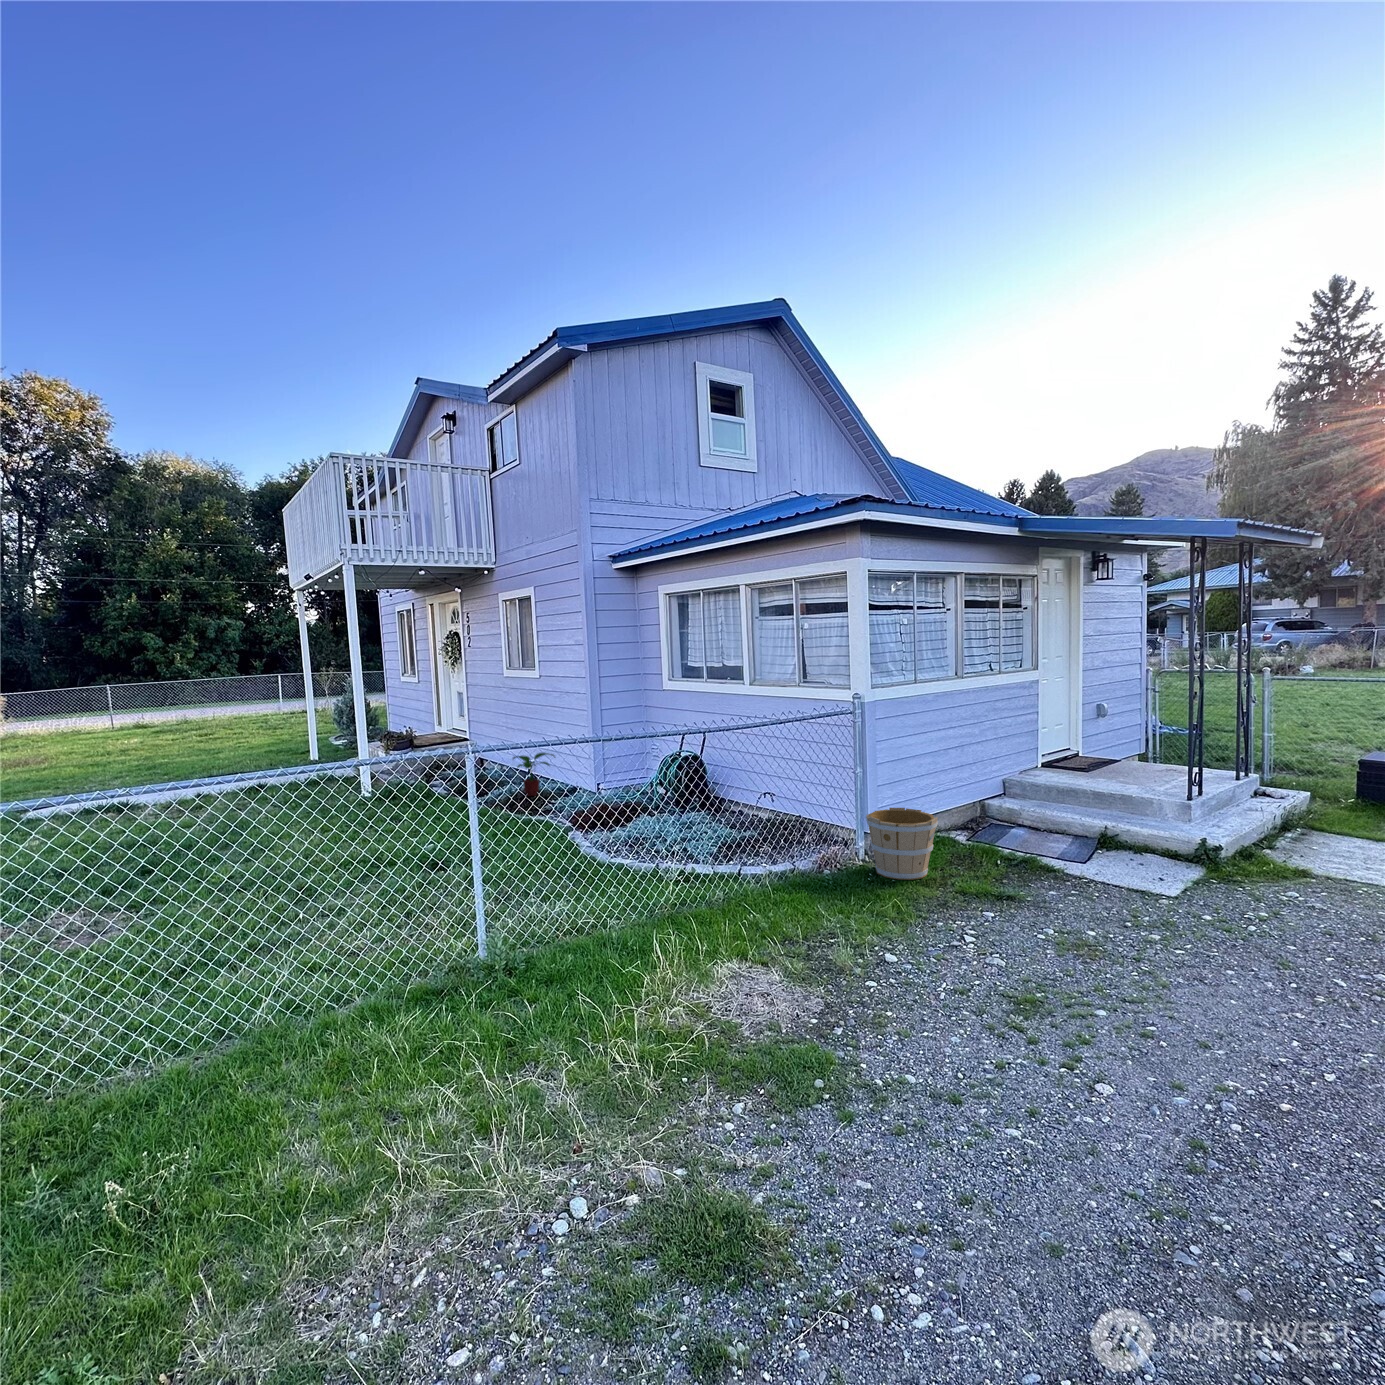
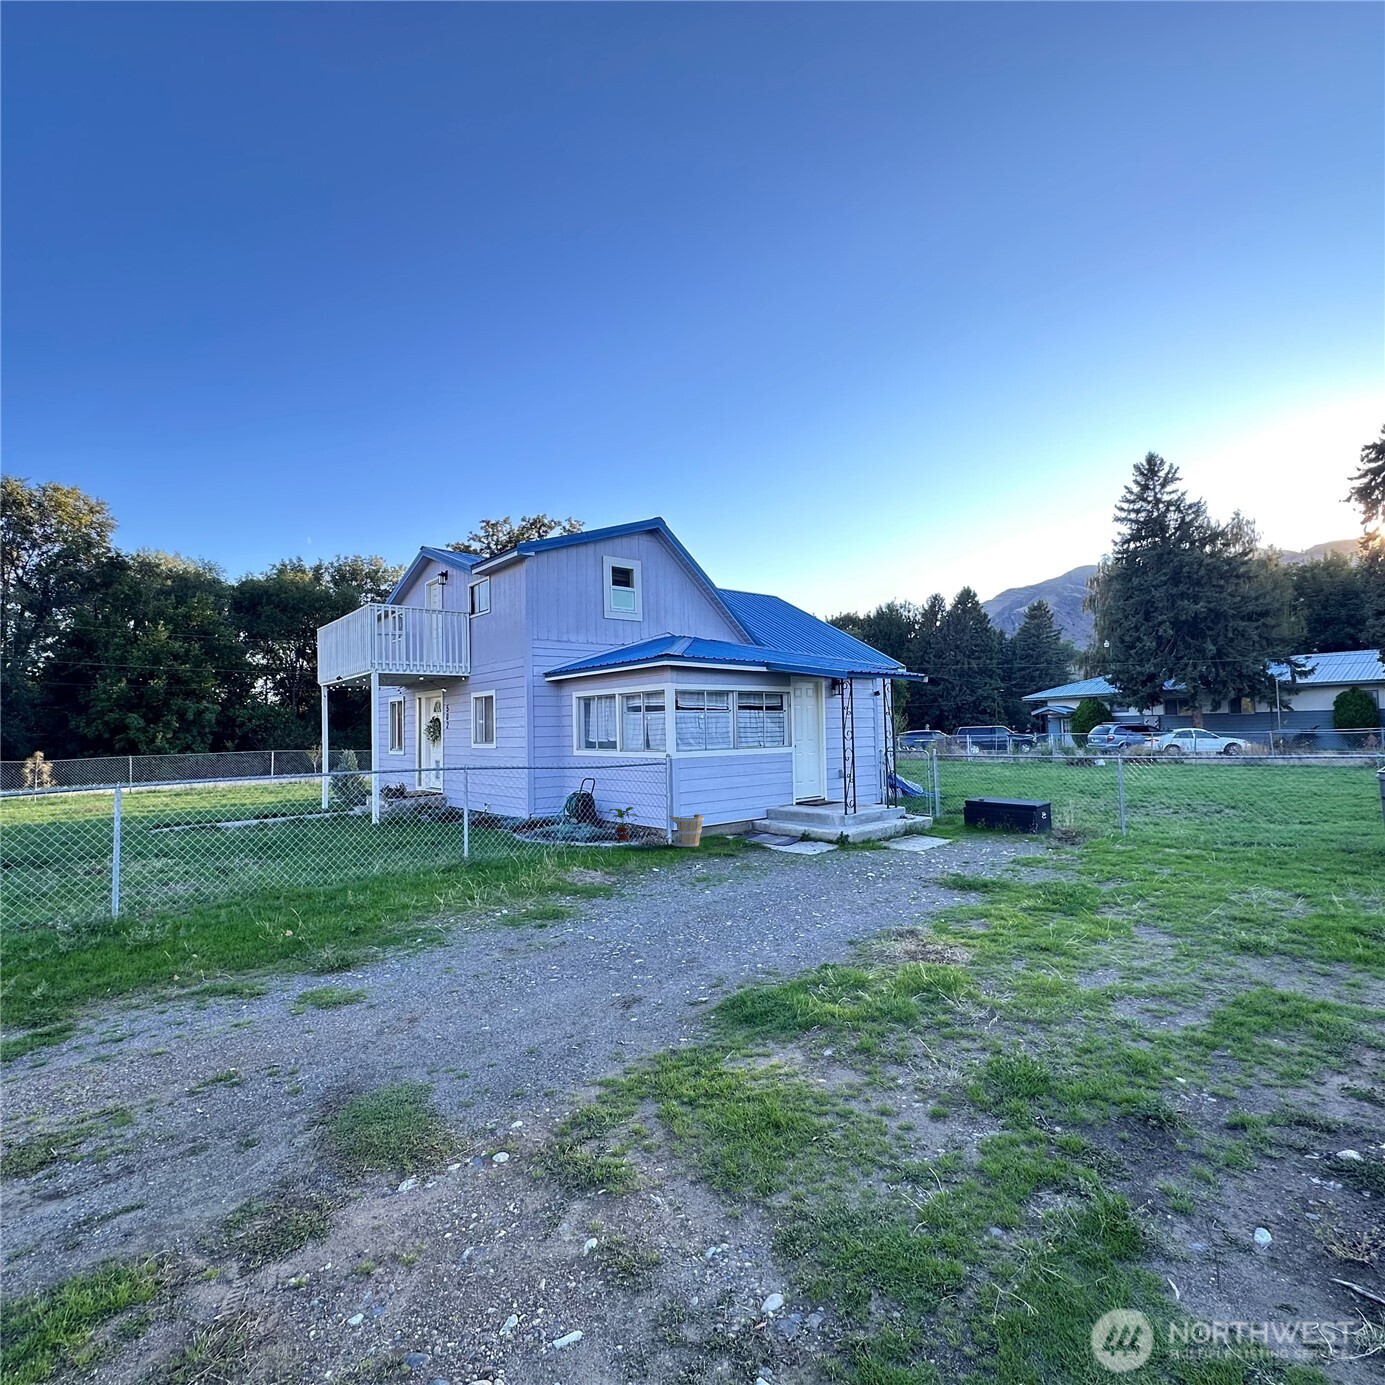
potted plant: present [513,753,555,796] -> present [609,807,638,840]

